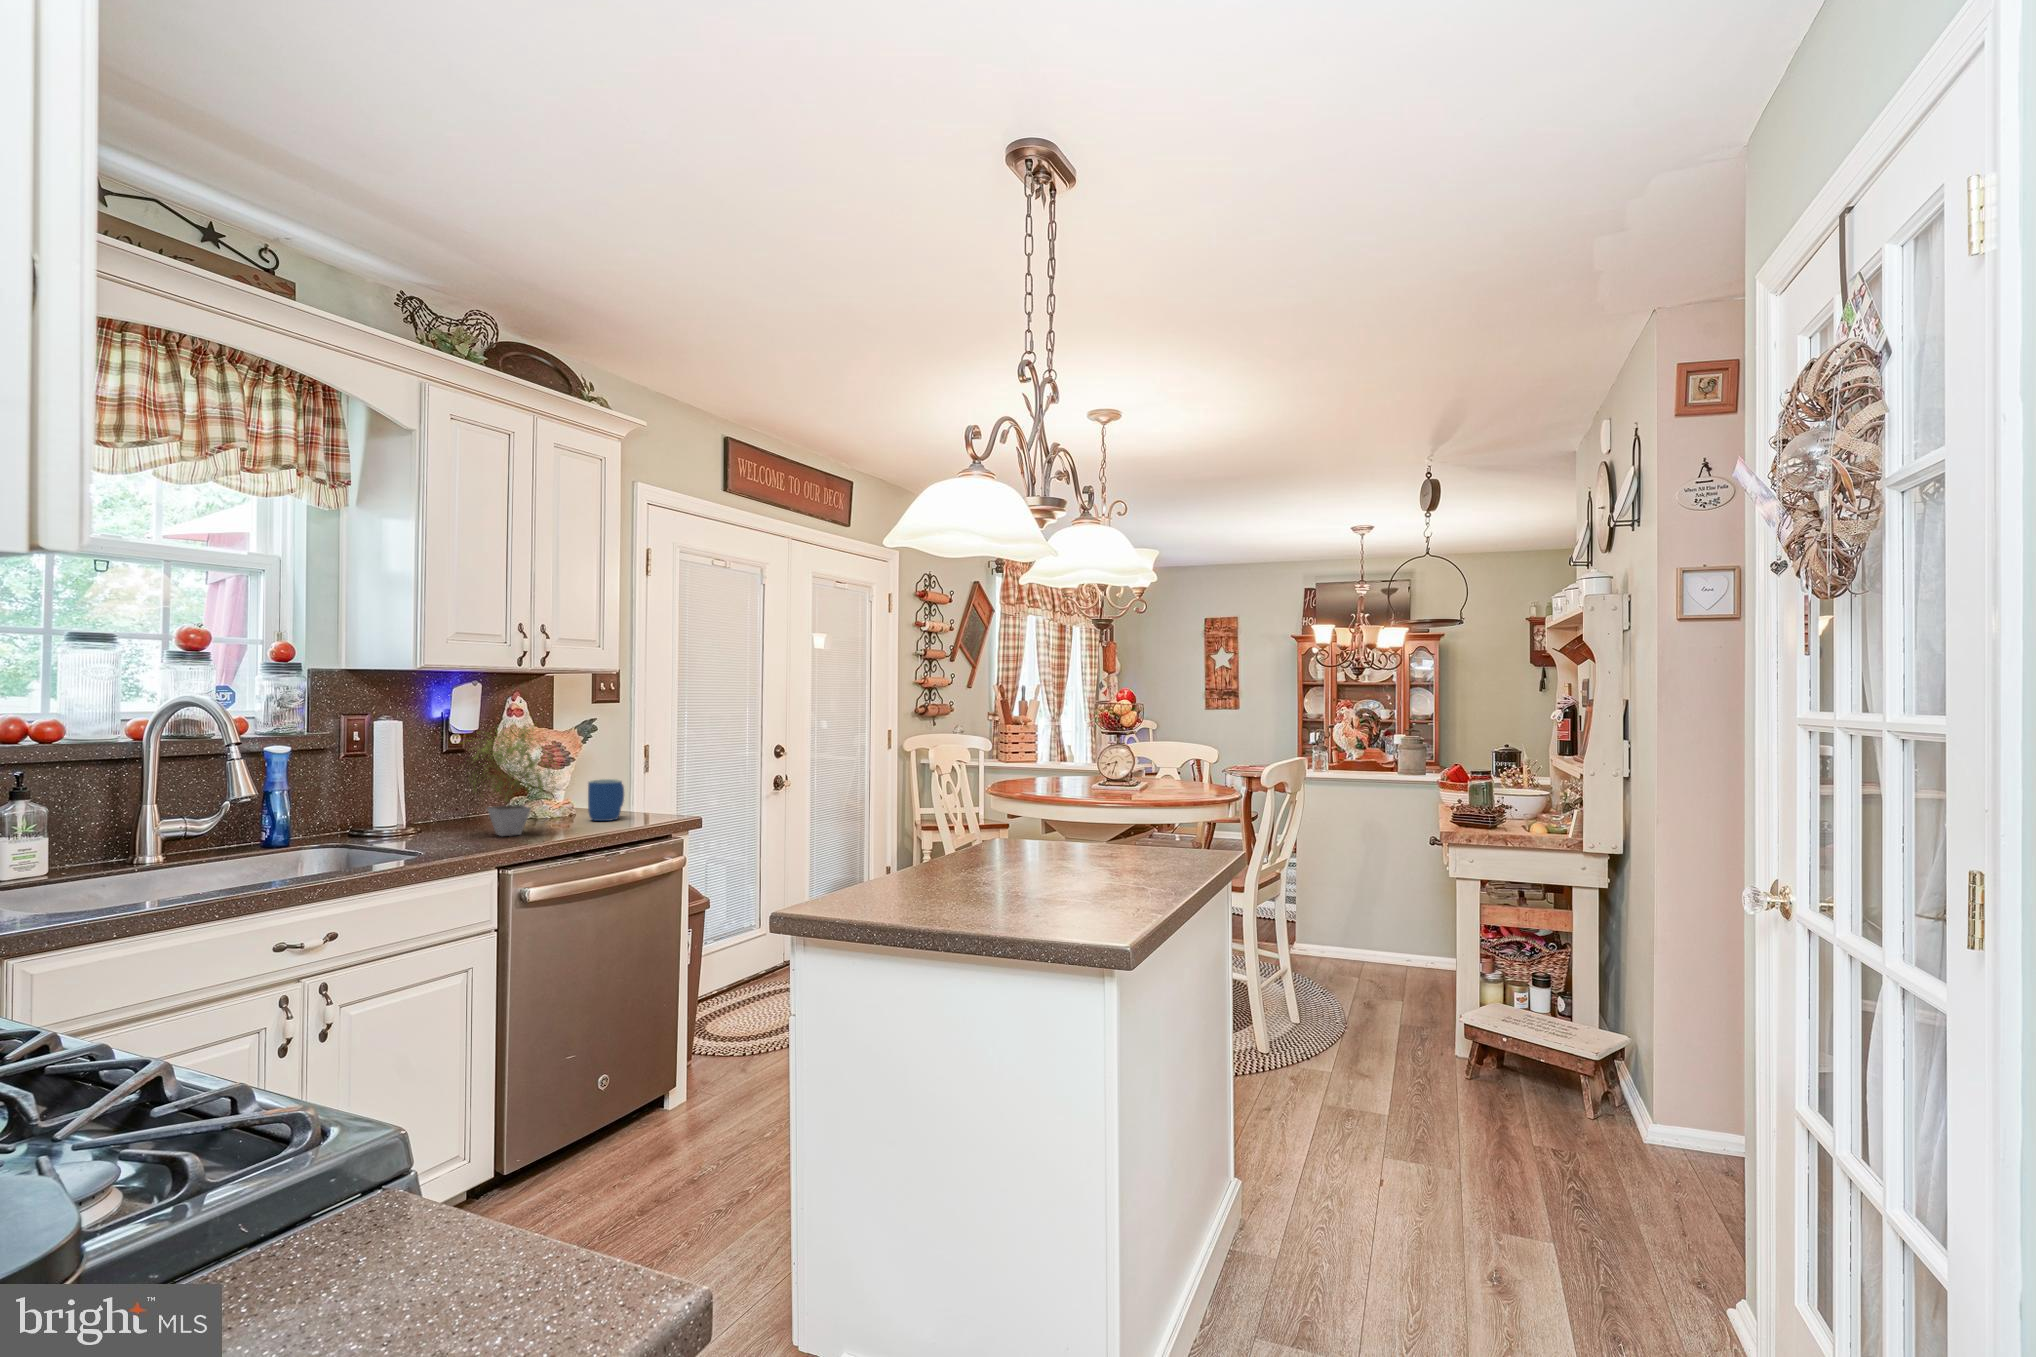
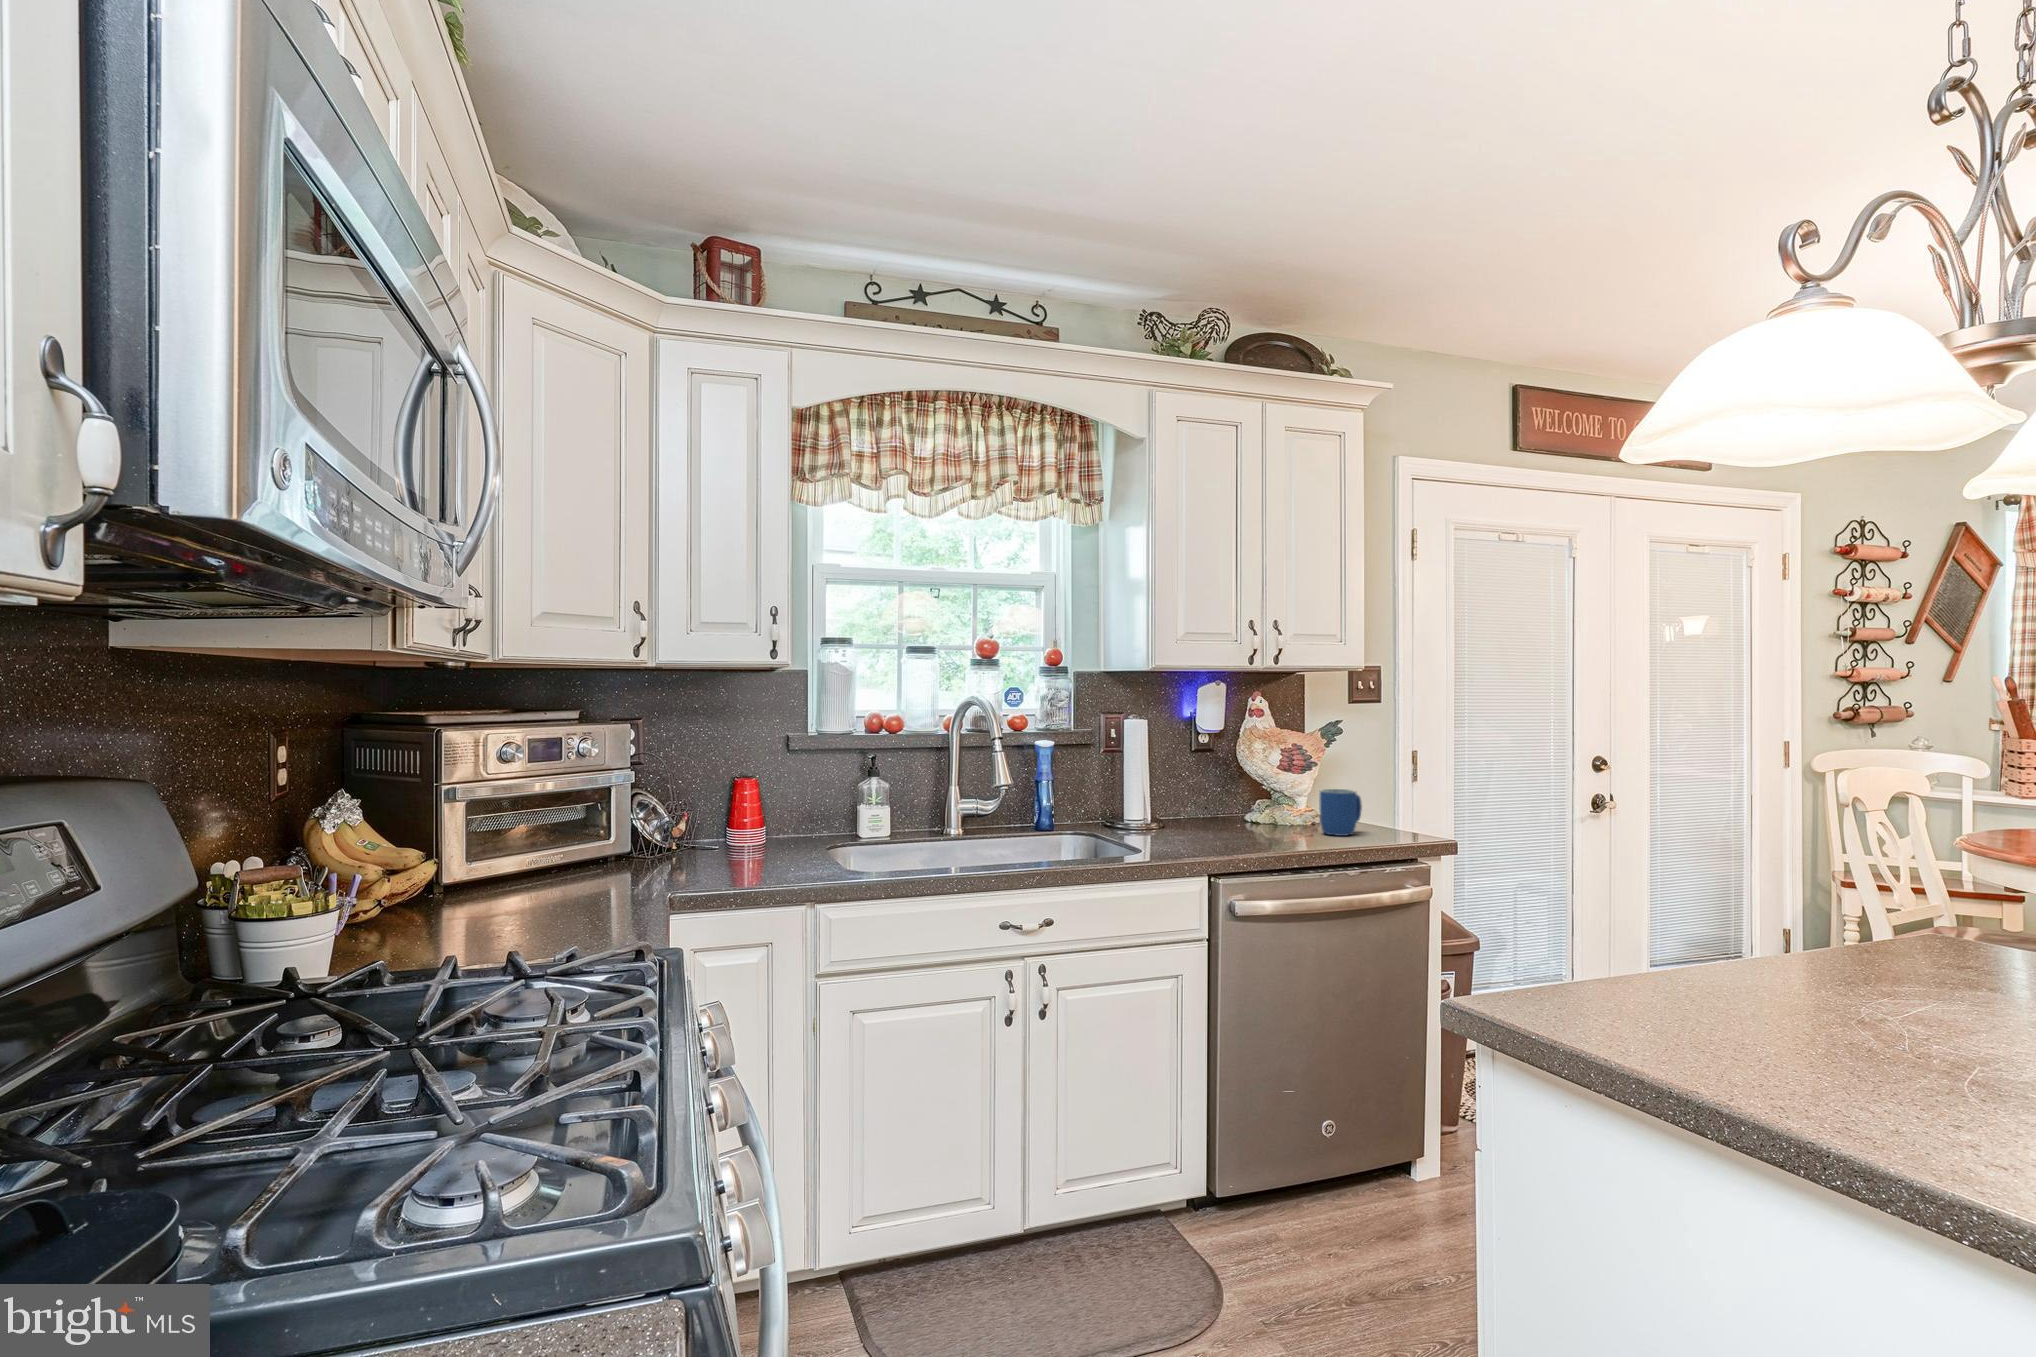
potted plant: present [467,712,560,836] -> none [1185,711,1293,842]

